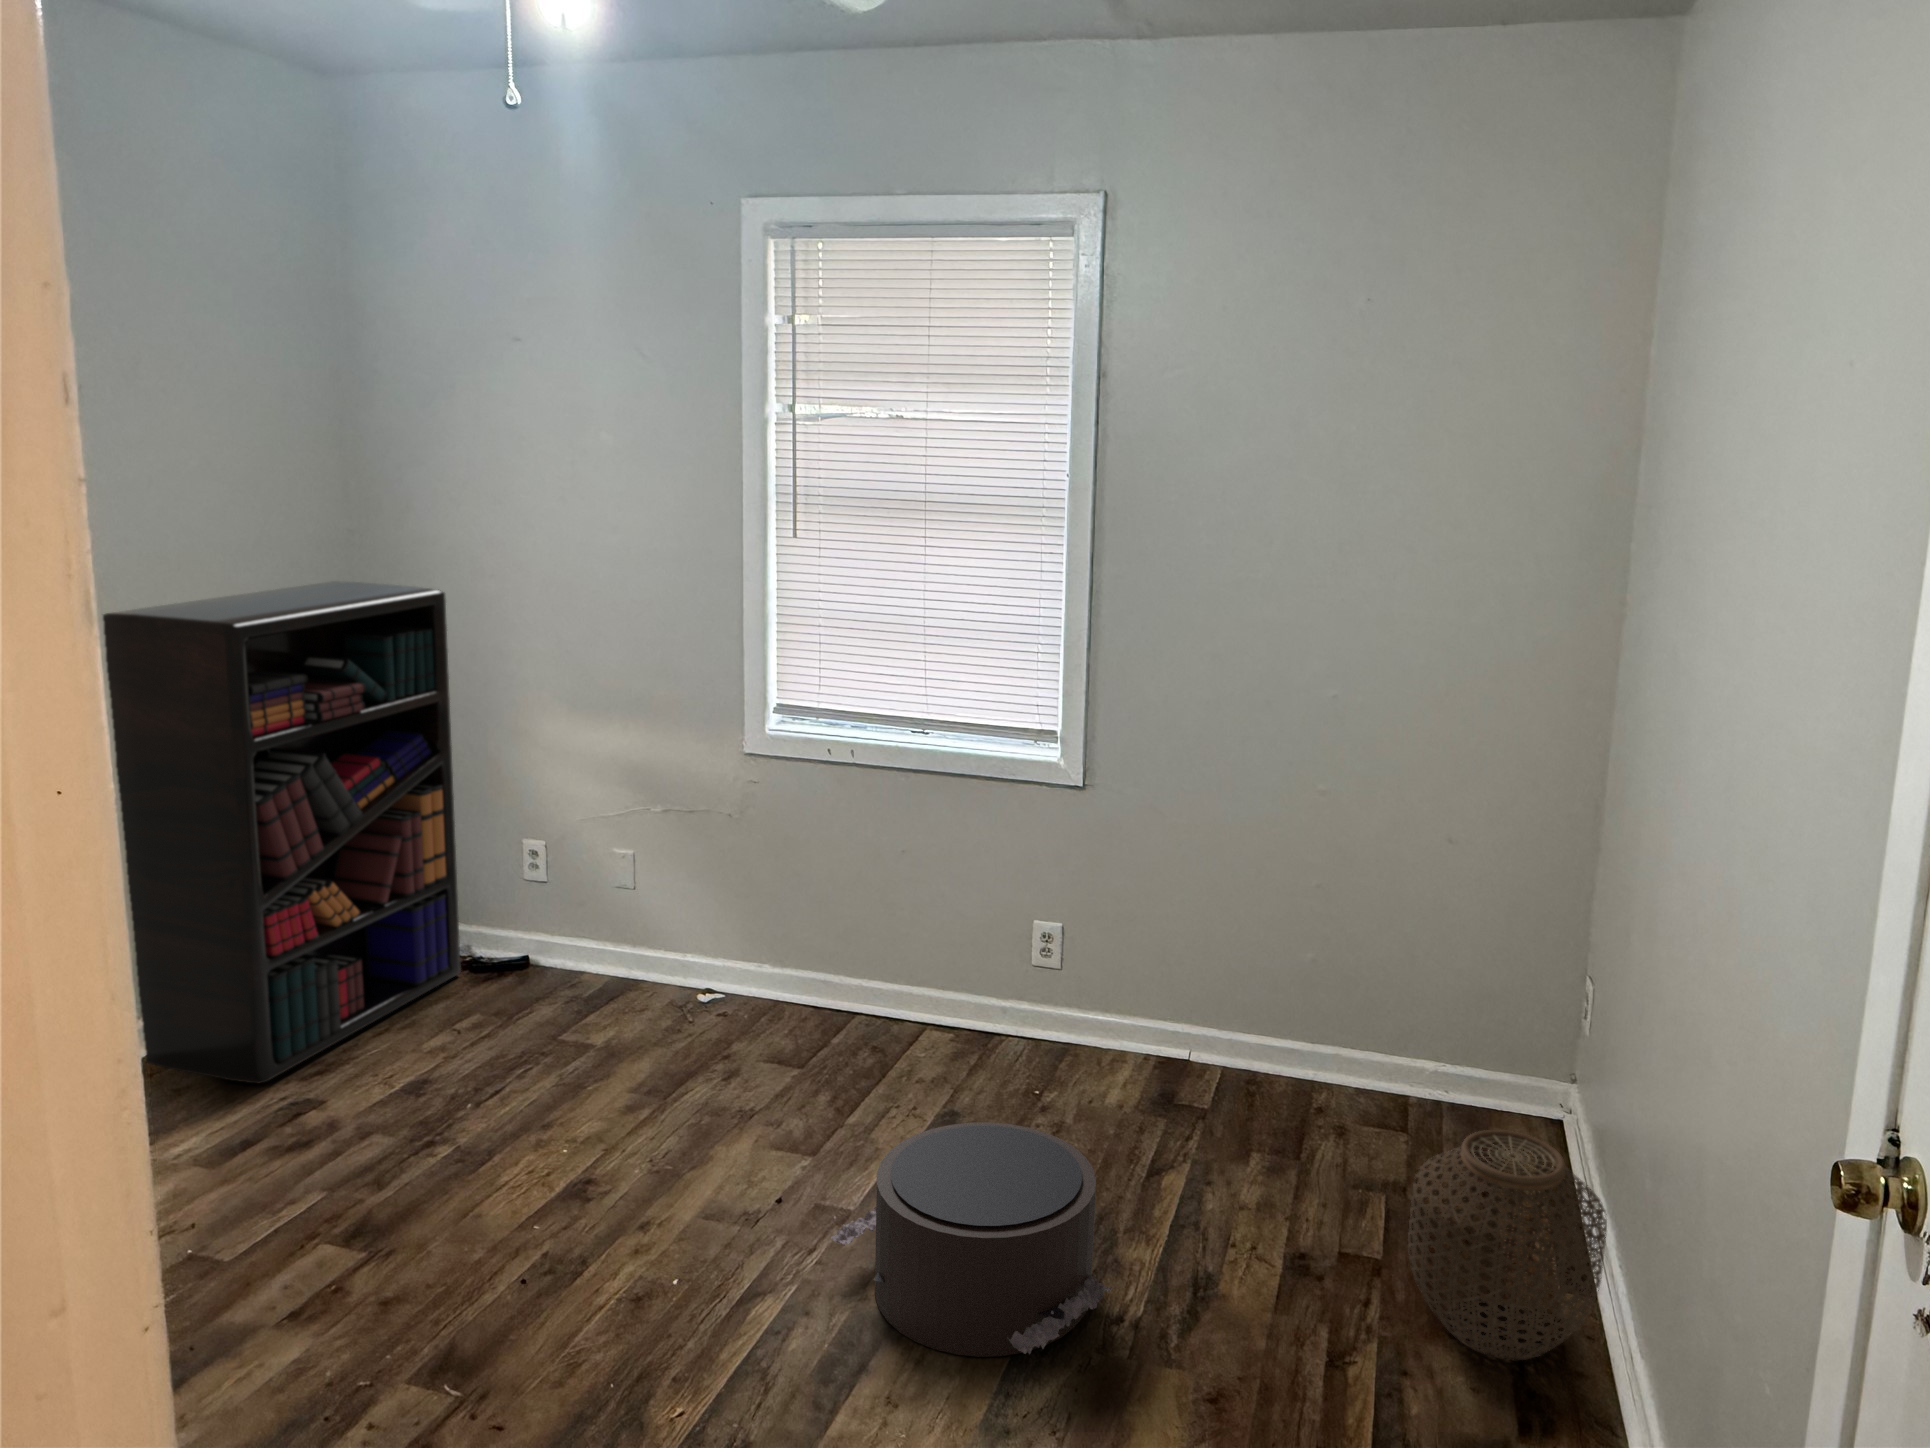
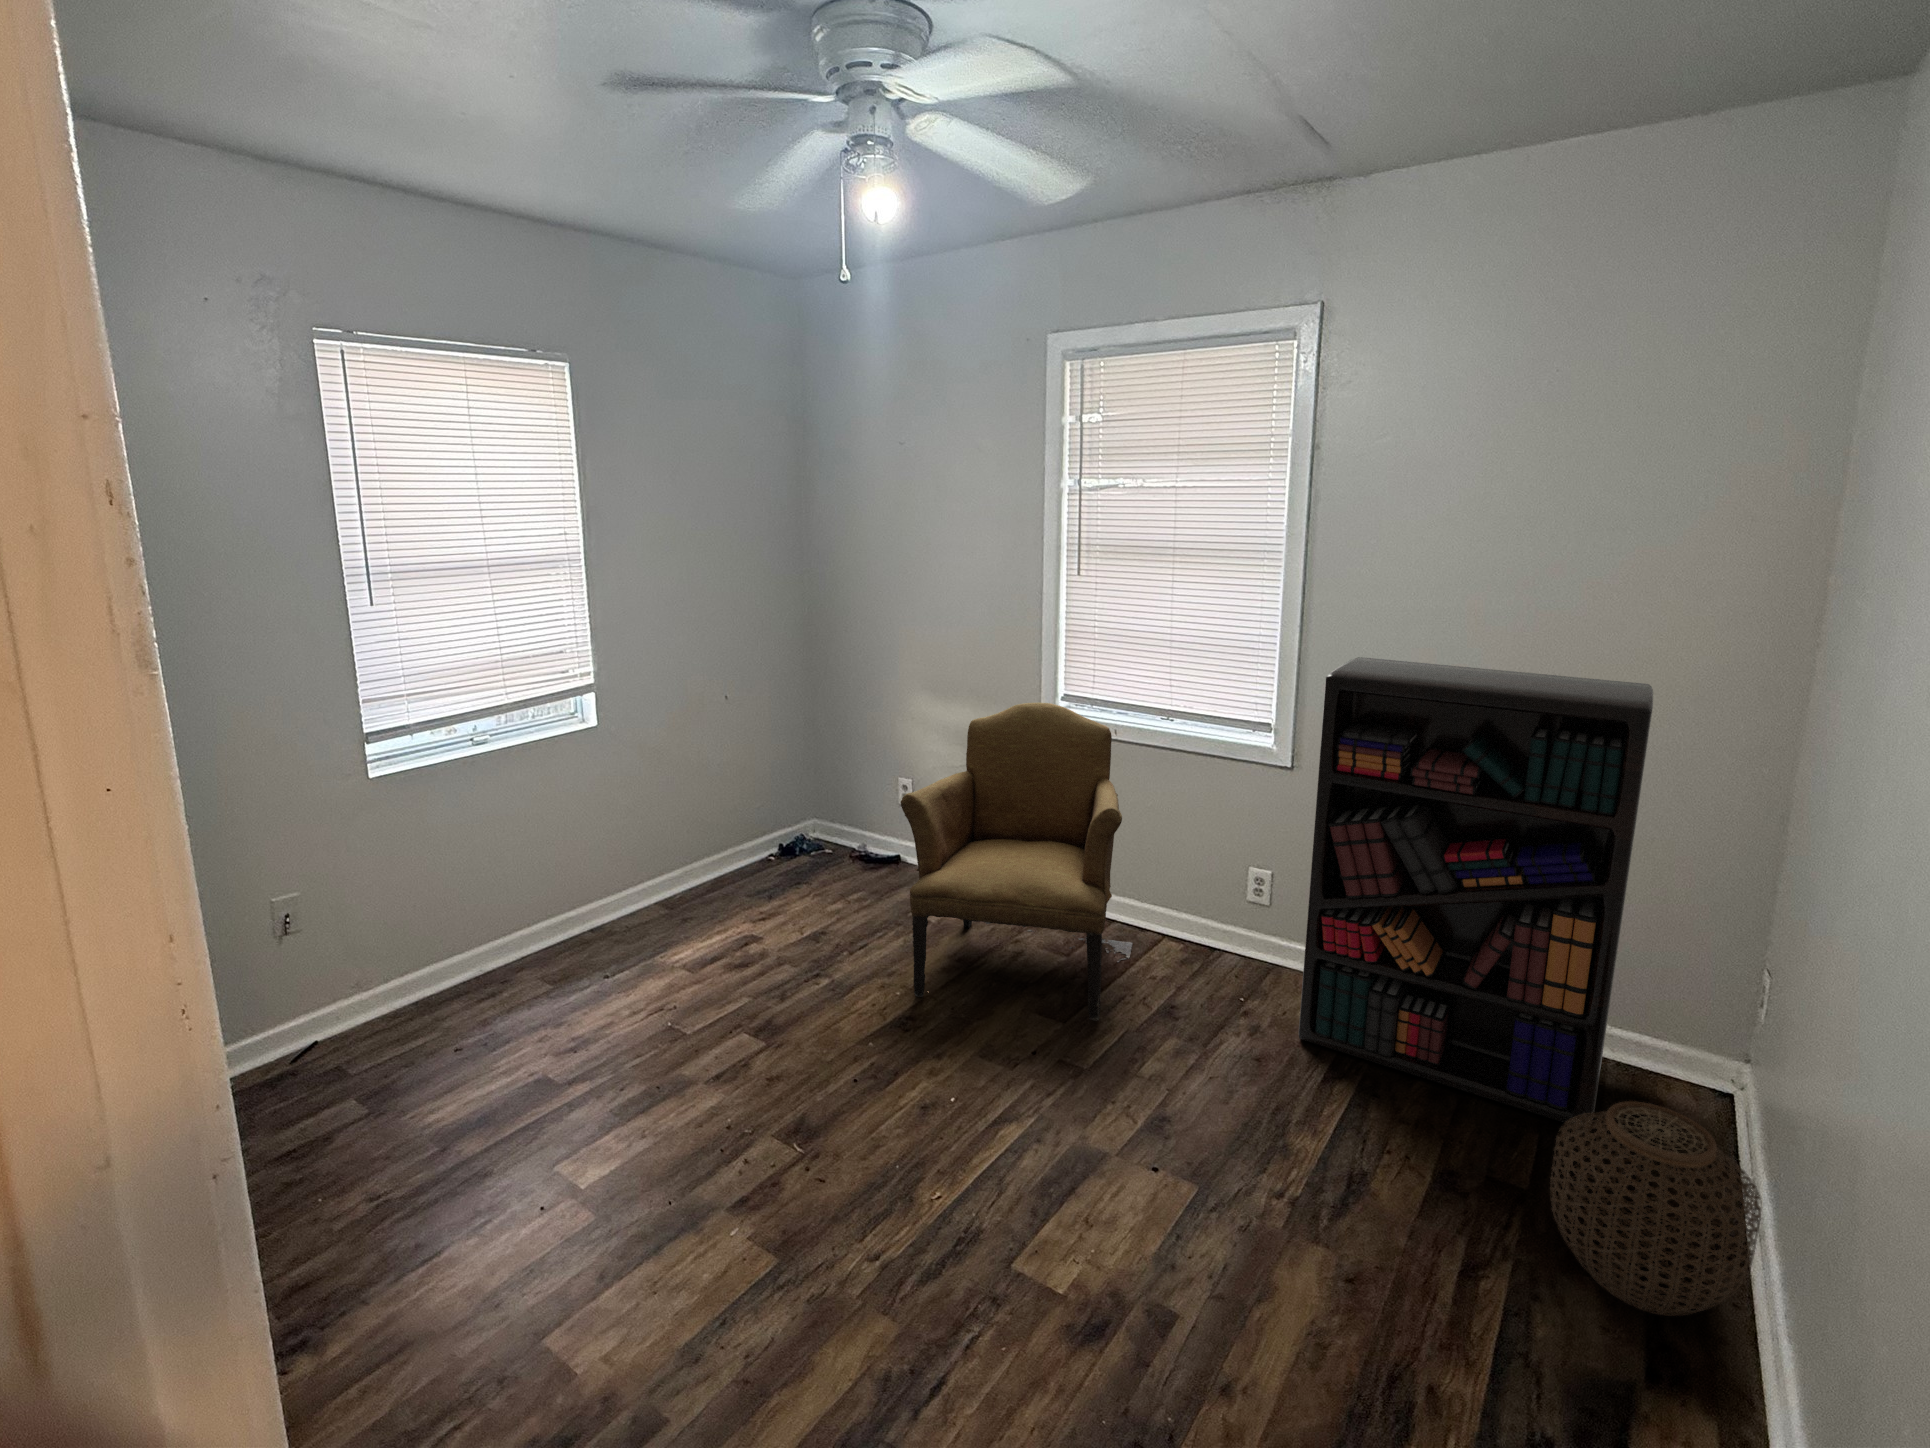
bookshelf: present [103,581,461,1083] -> present [1299,657,1653,1127]
armchair: none [556,717,888,1152] -> present [900,703,1133,1021]
pouf: present [831,1122,1112,1357] -> none [1061,1019,1275,1212]

